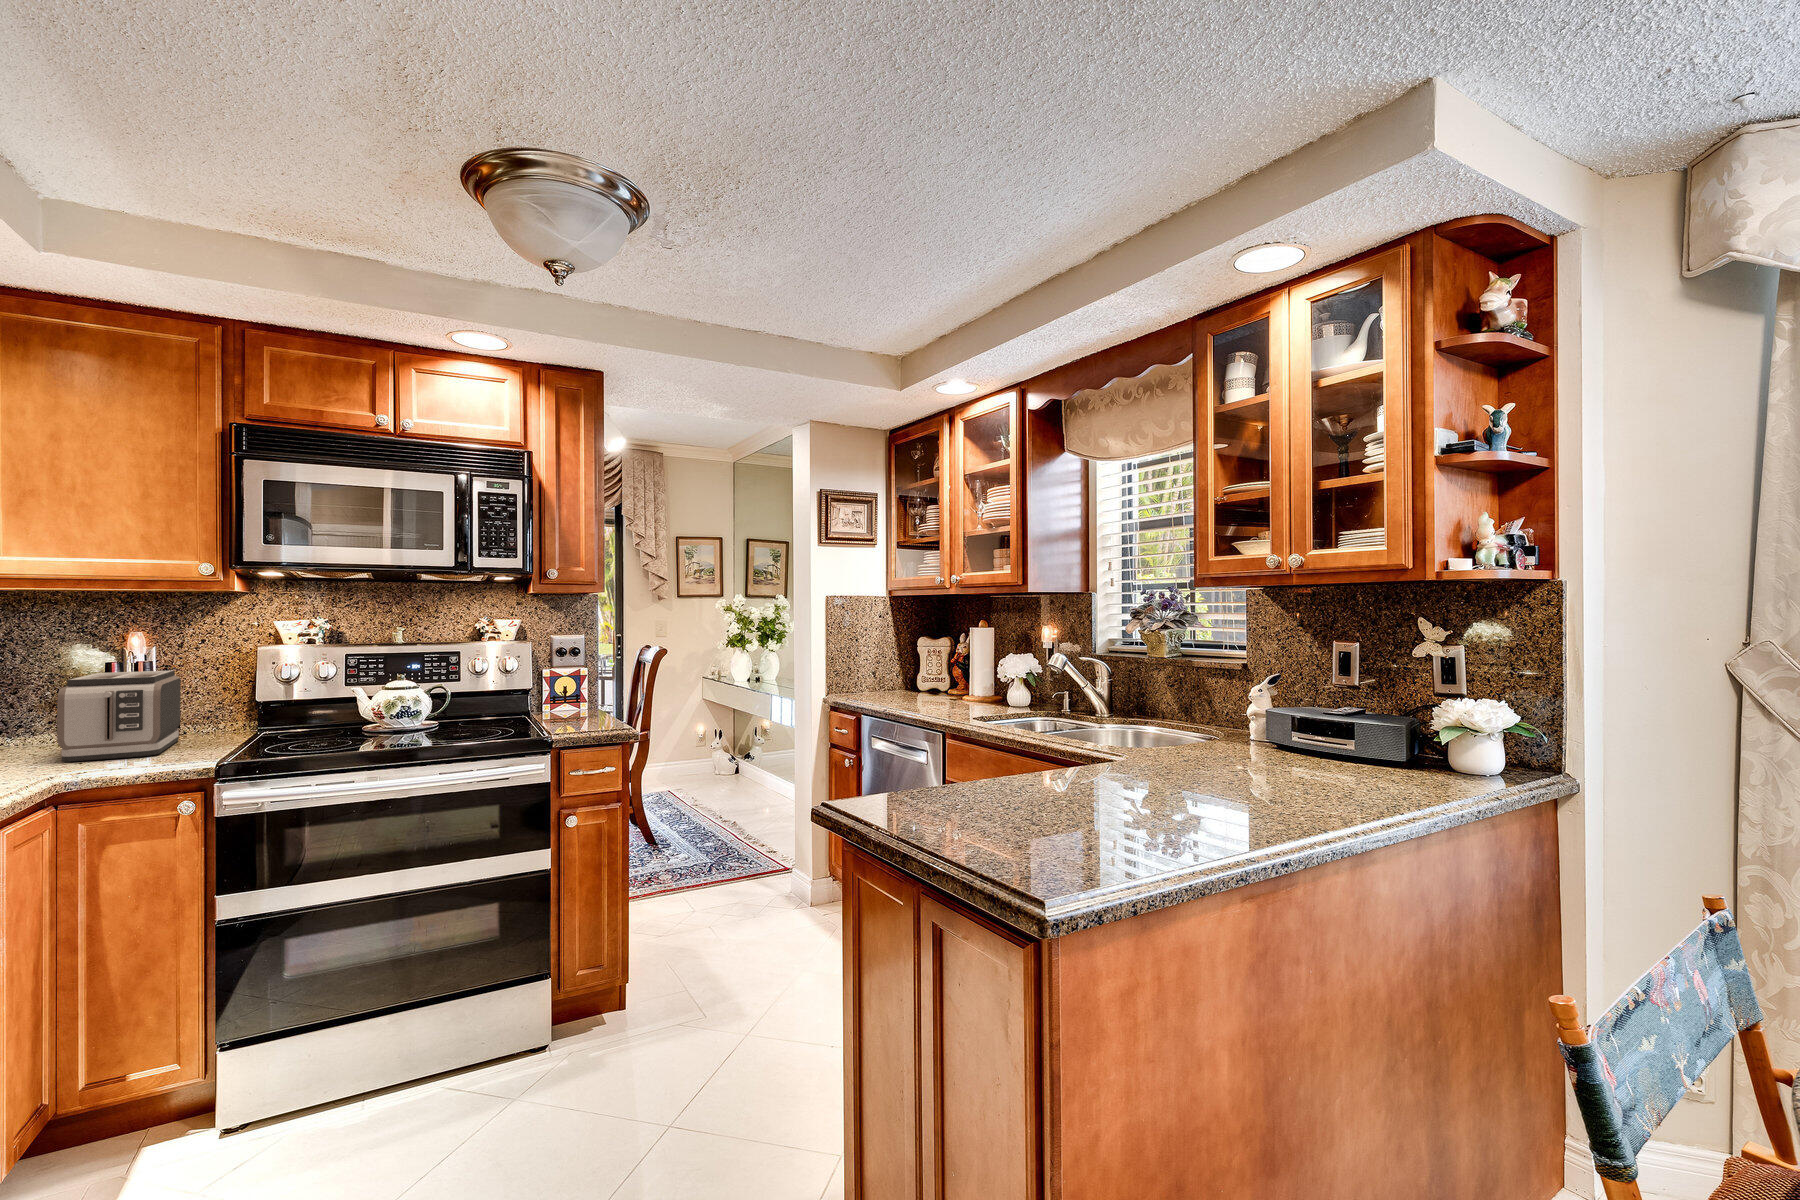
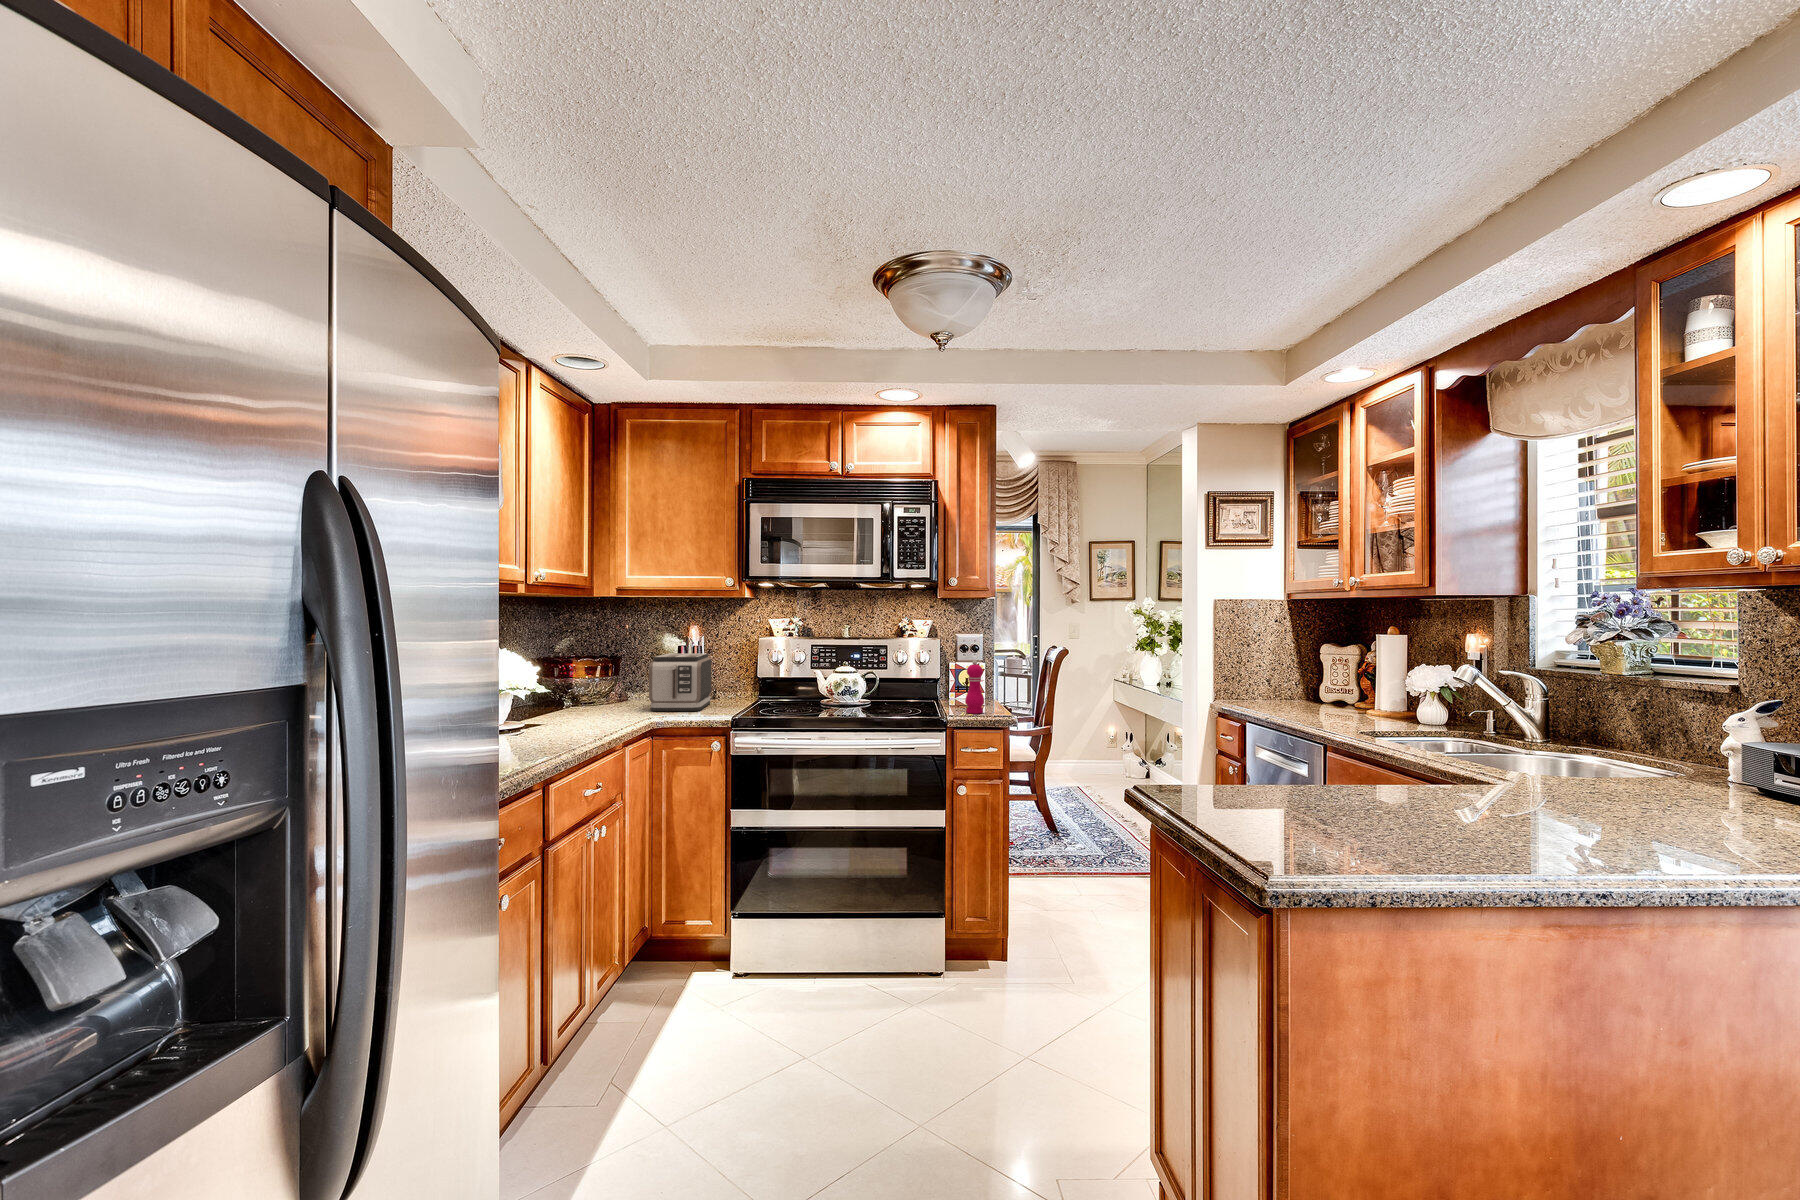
pepper mill: none [569,666,592,728] -> present [965,660,984,714]

